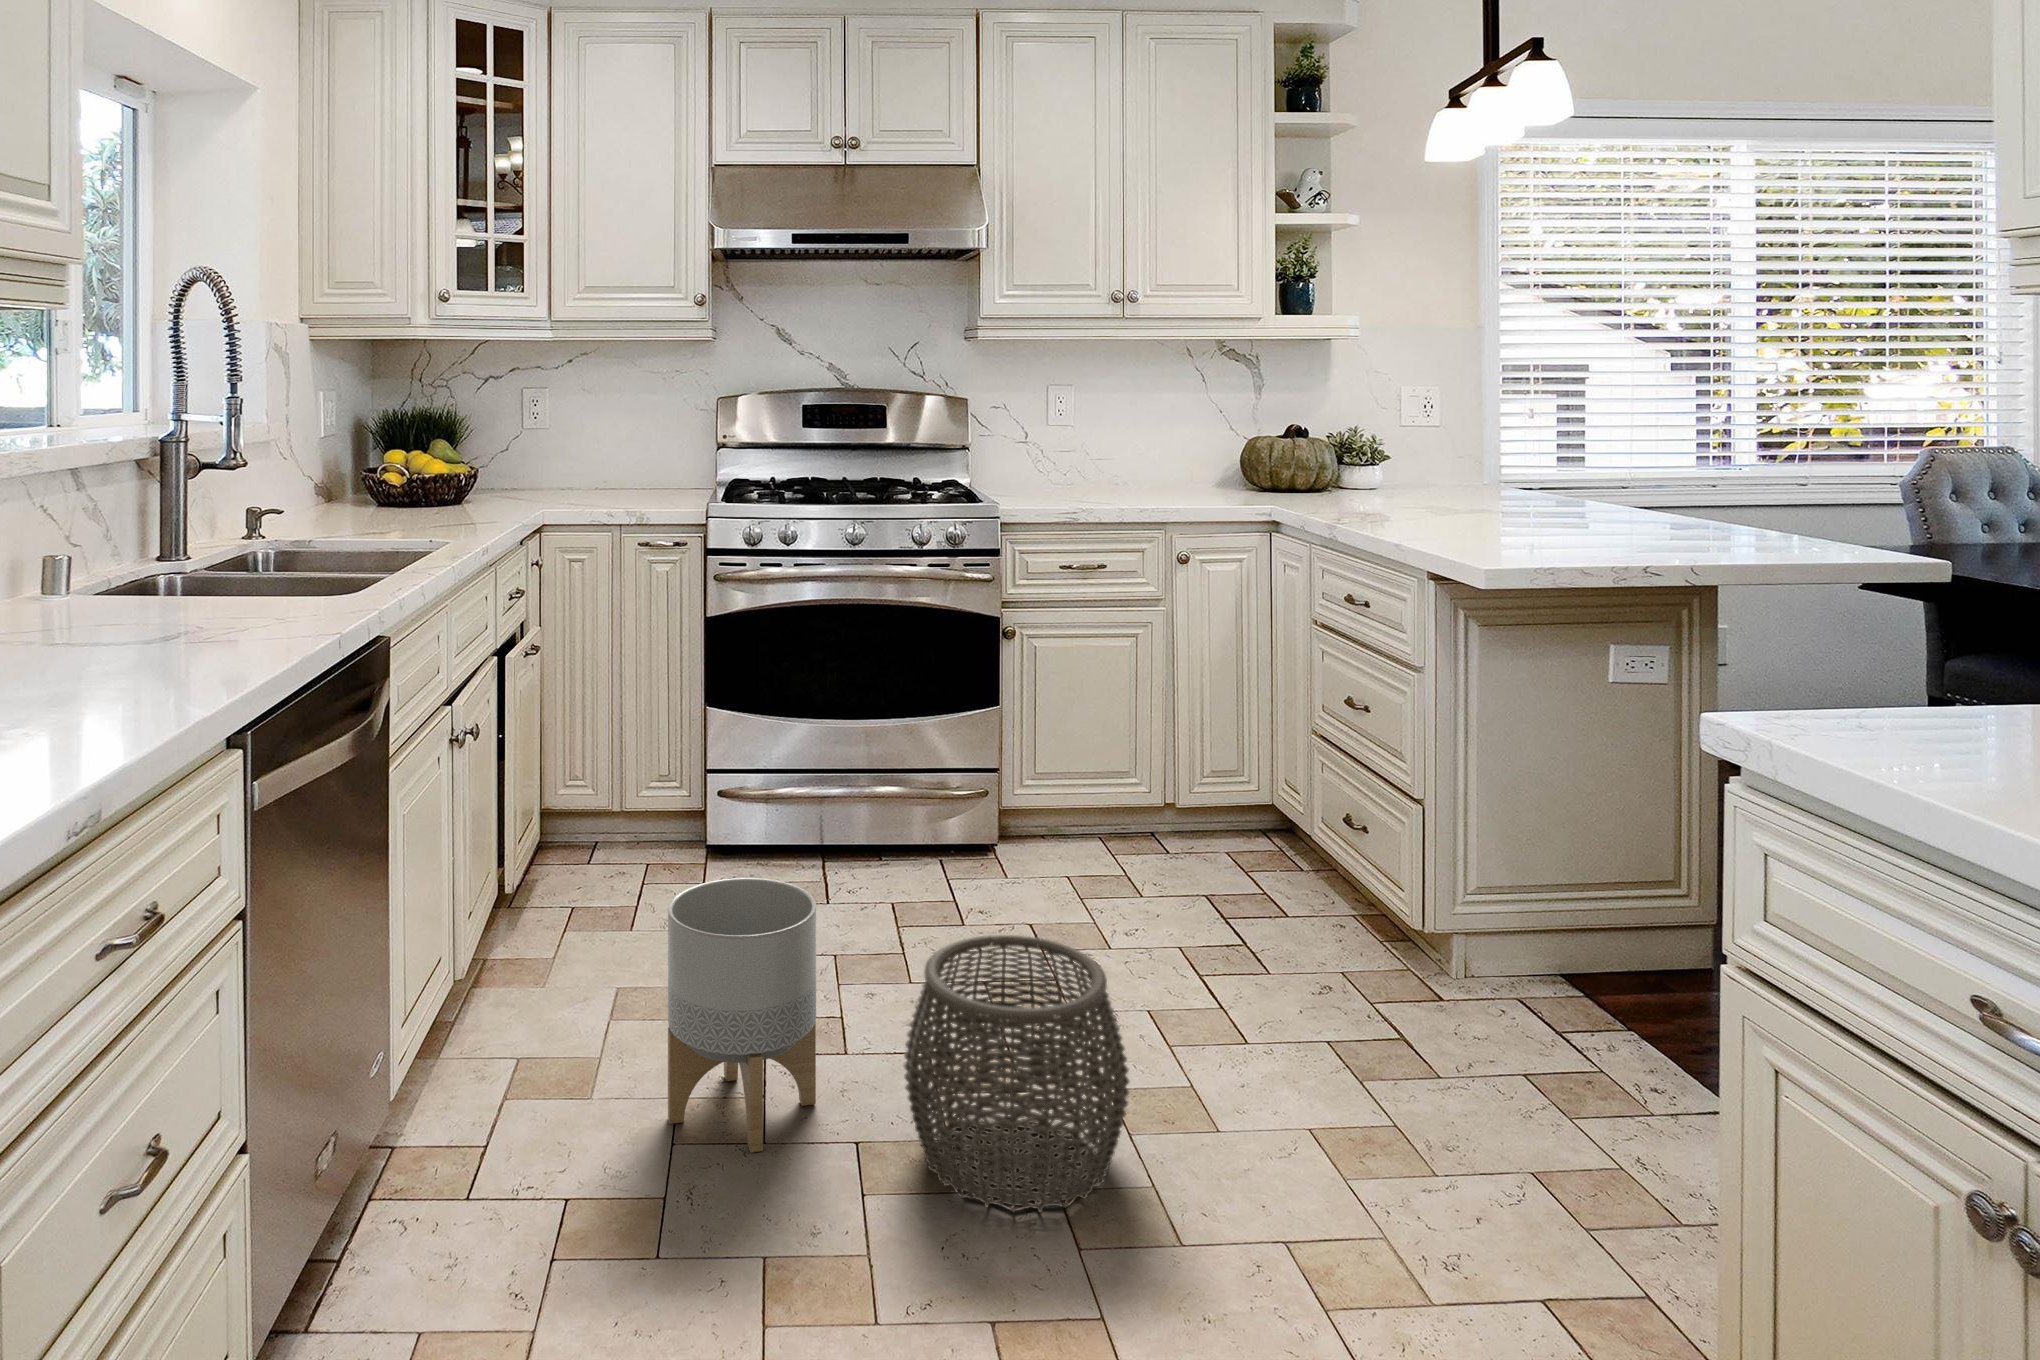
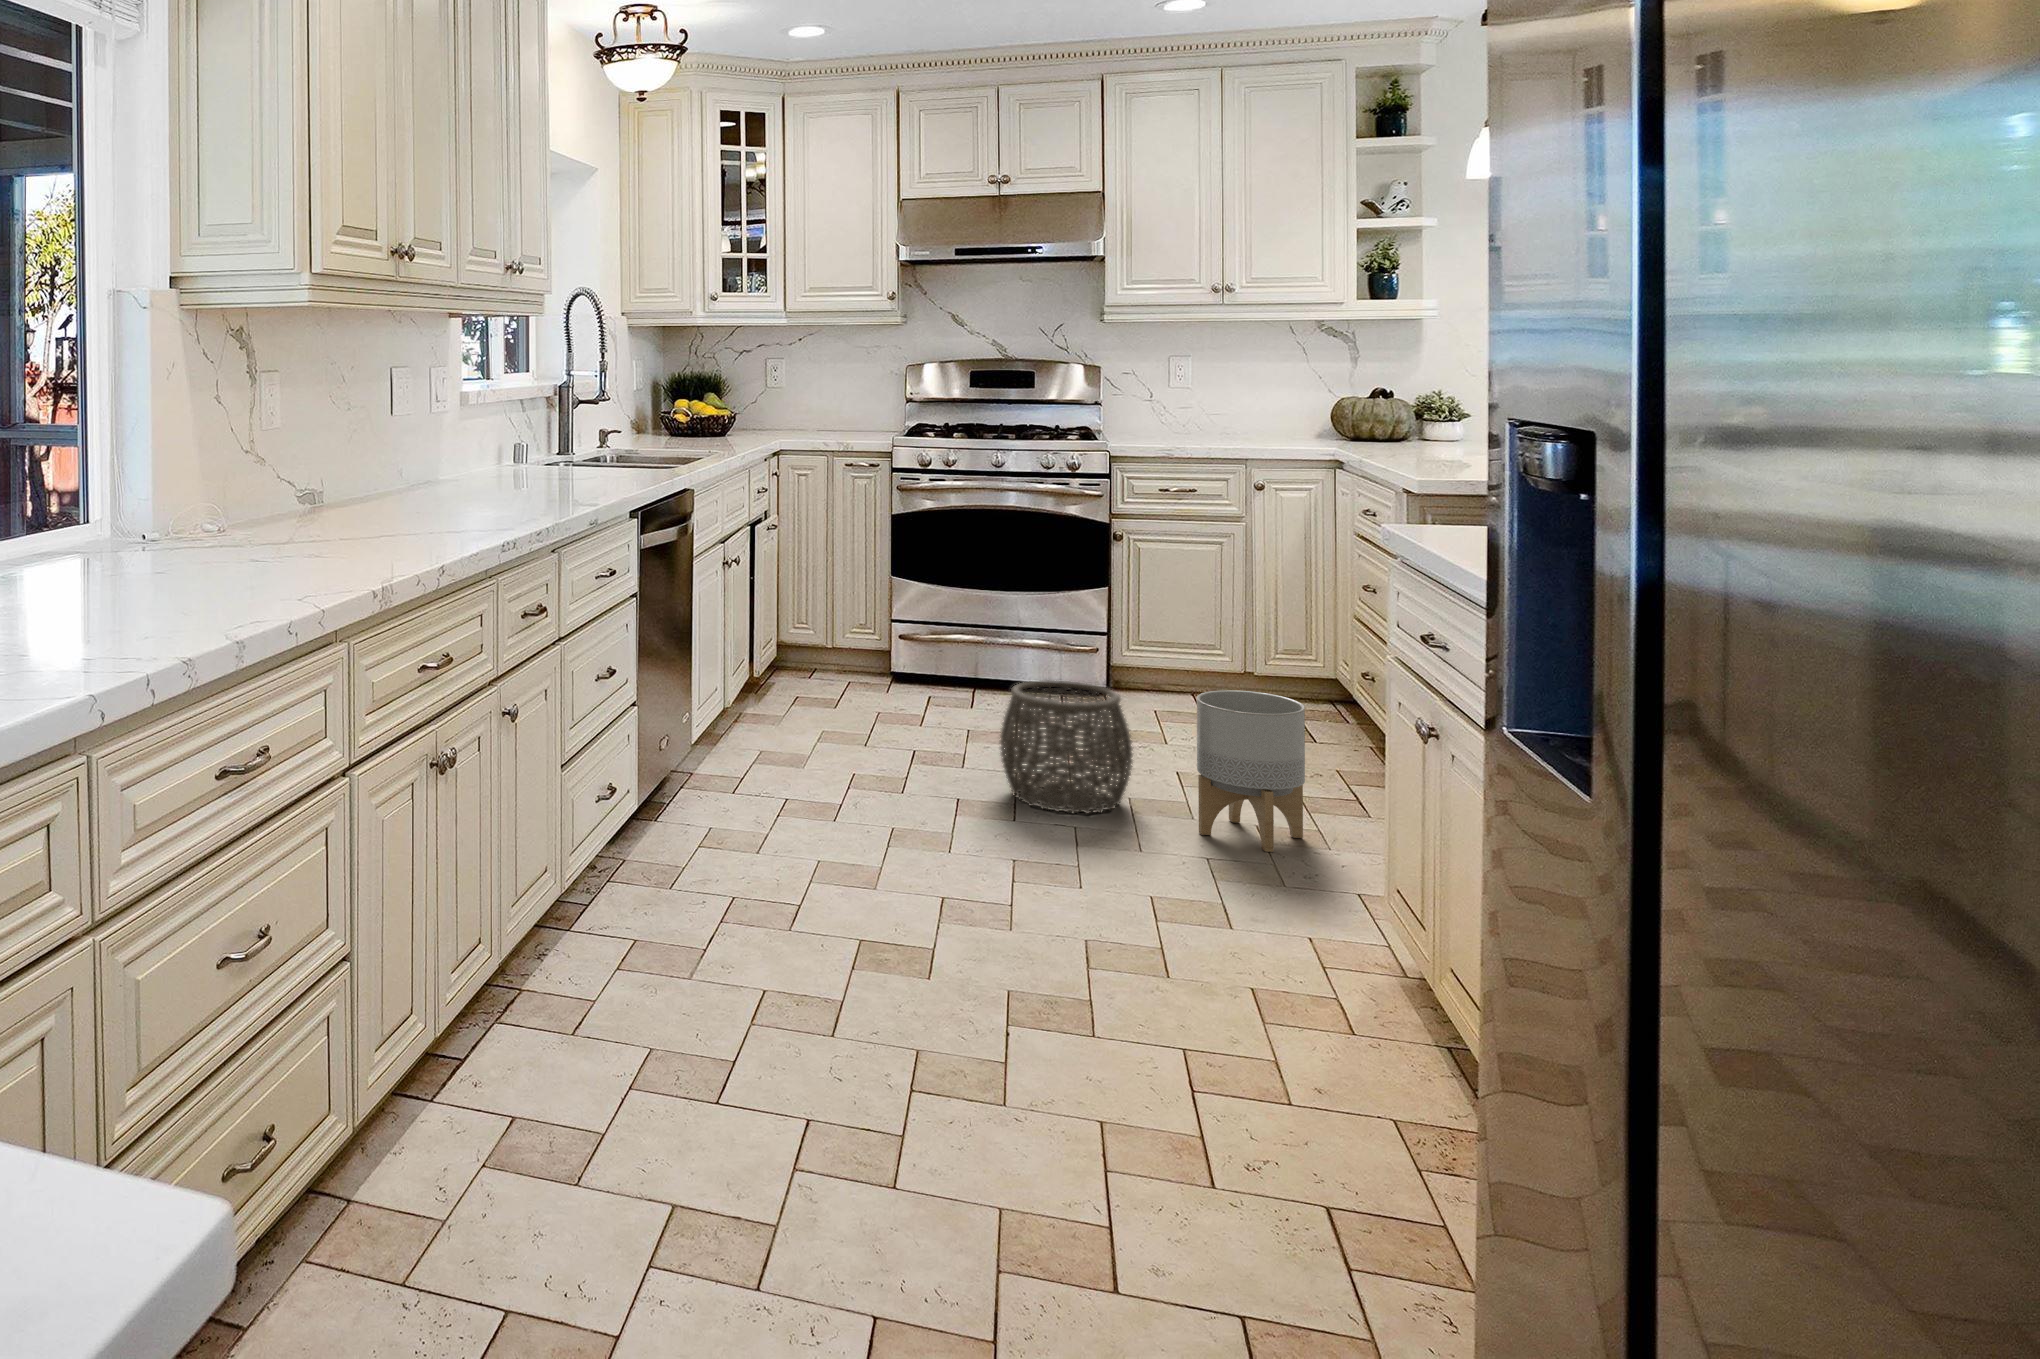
planter: present [668,878,816,1153] -> present [1197,690,1305,852]

